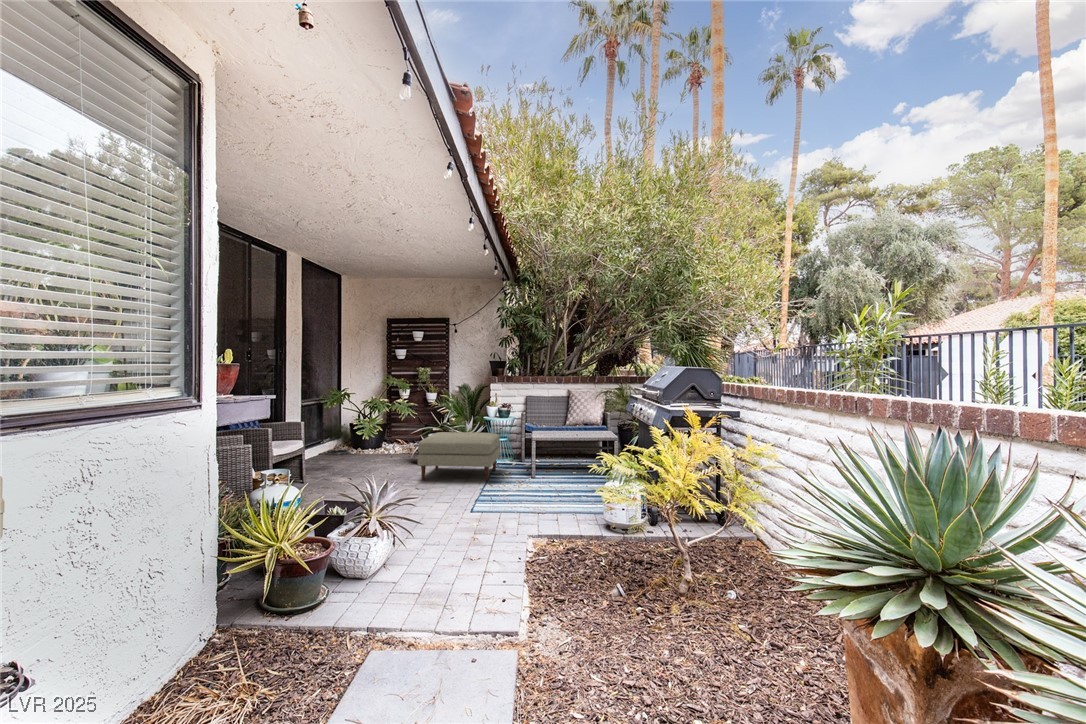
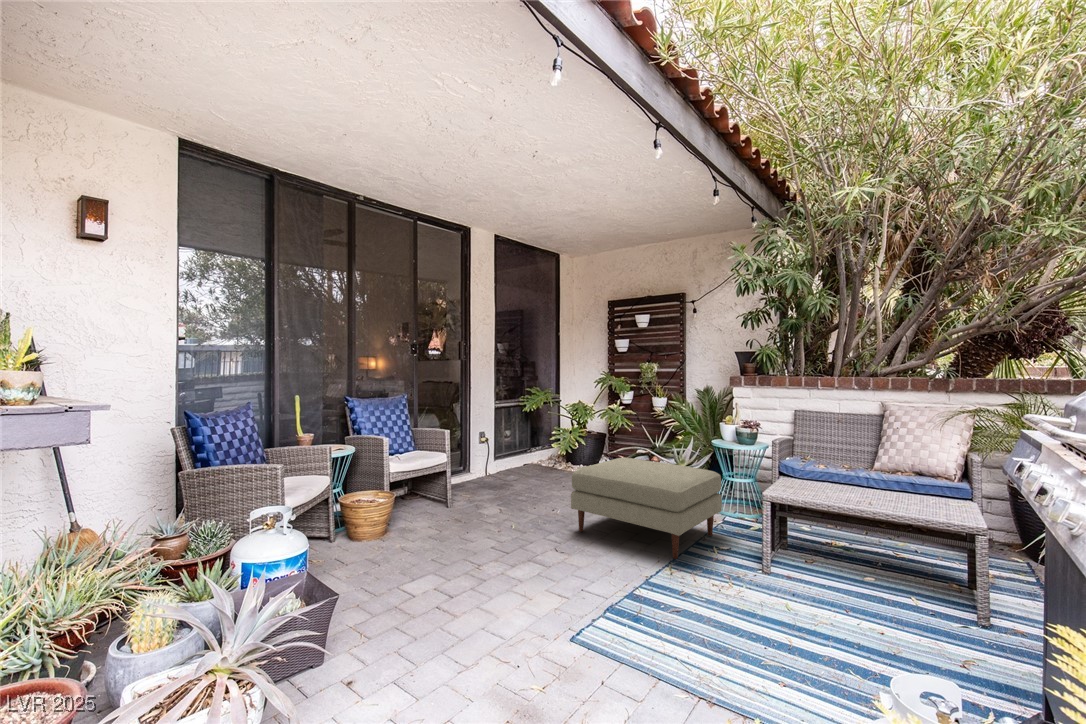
potted tree: present [325,416,351,455] -> none [526,415,558,468]

